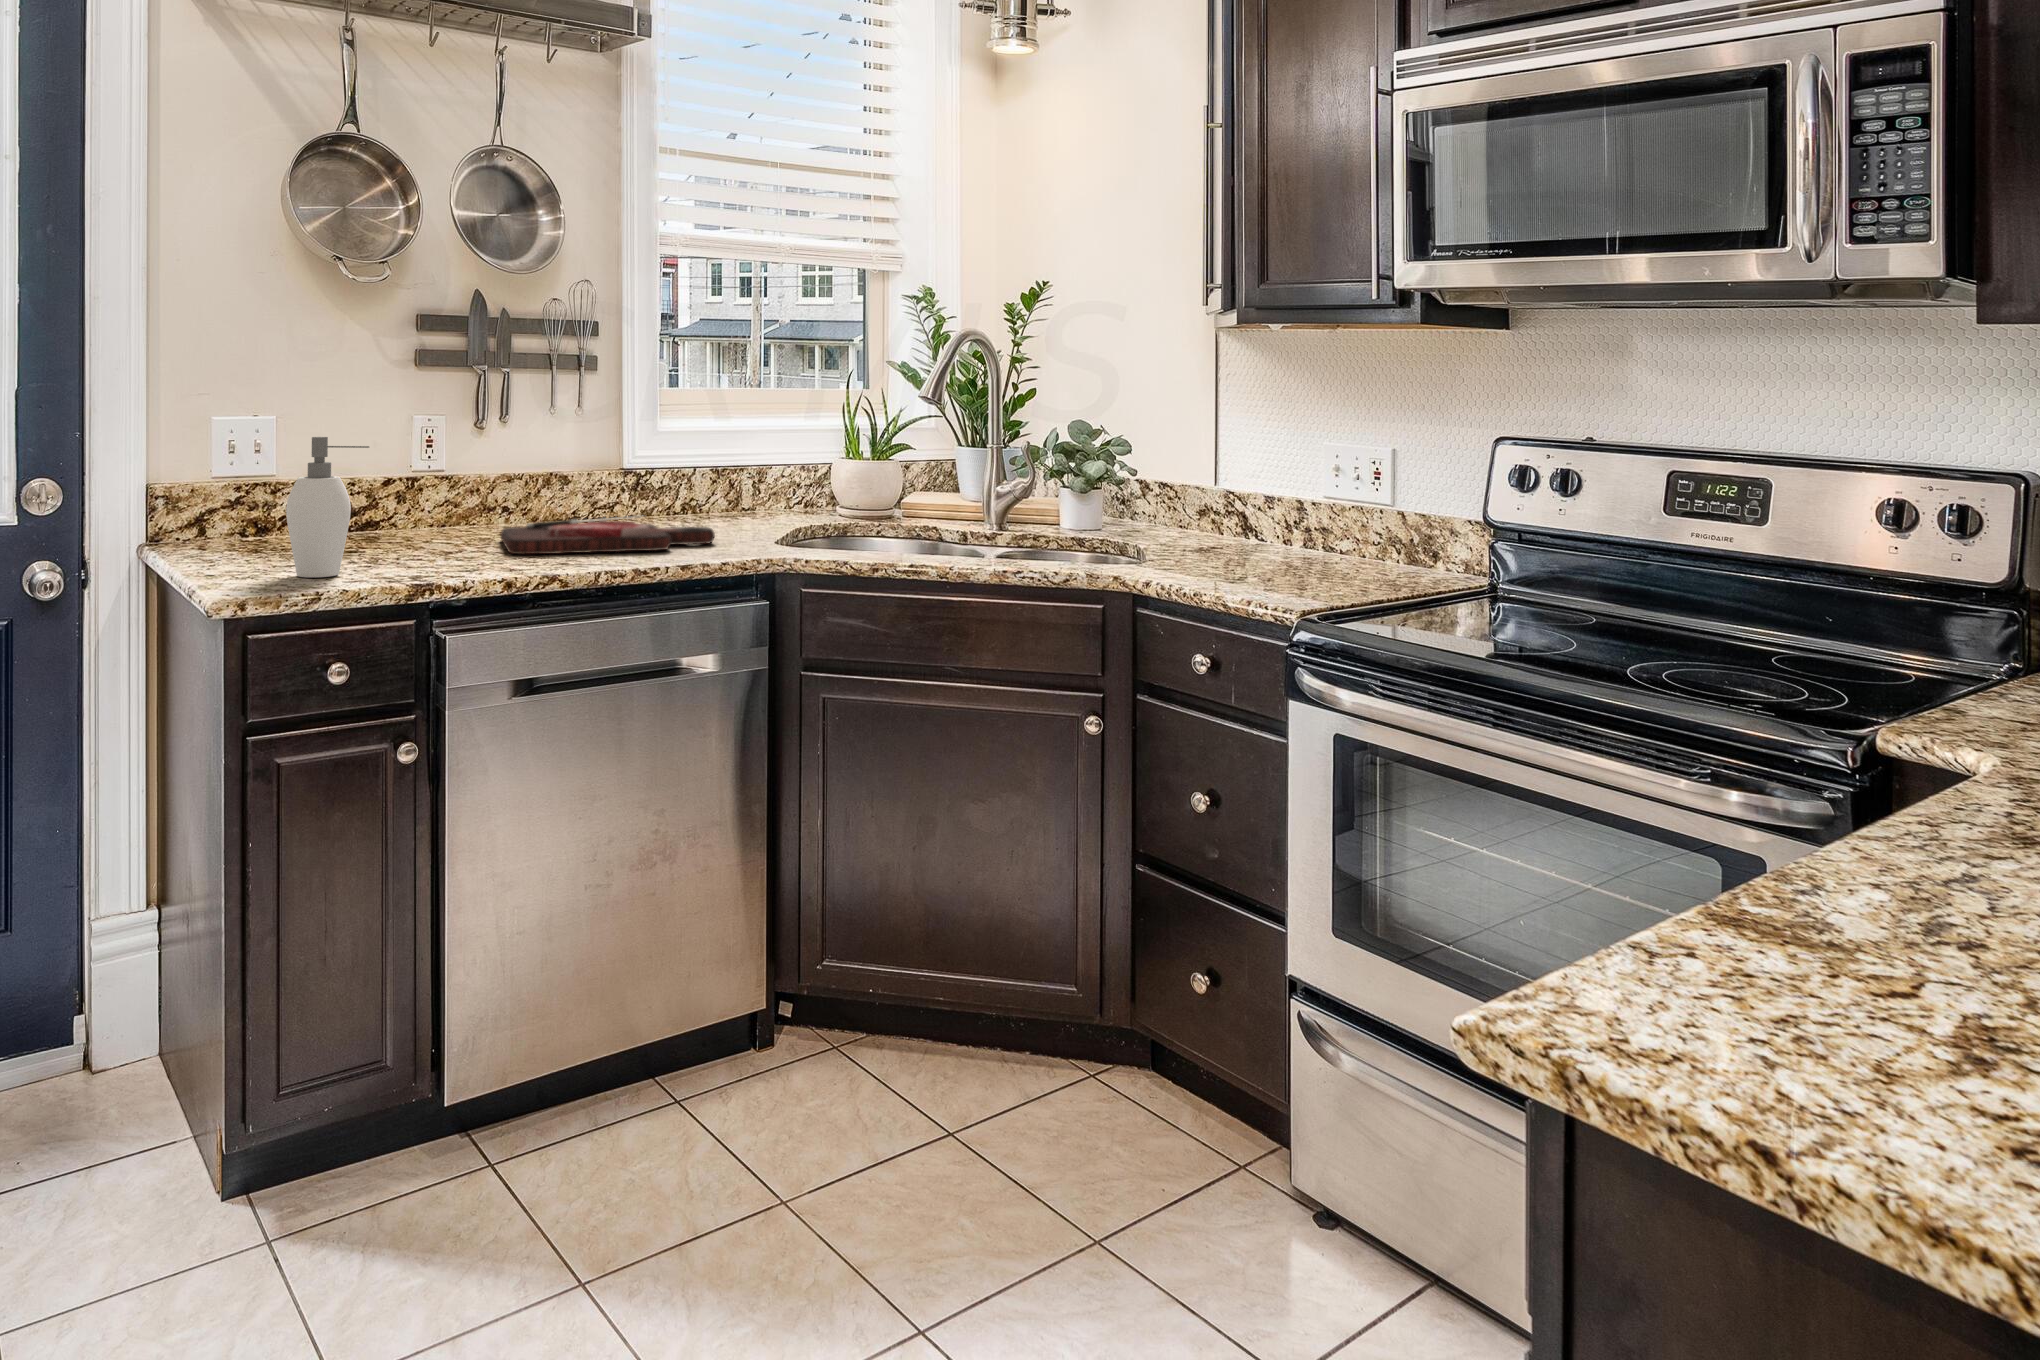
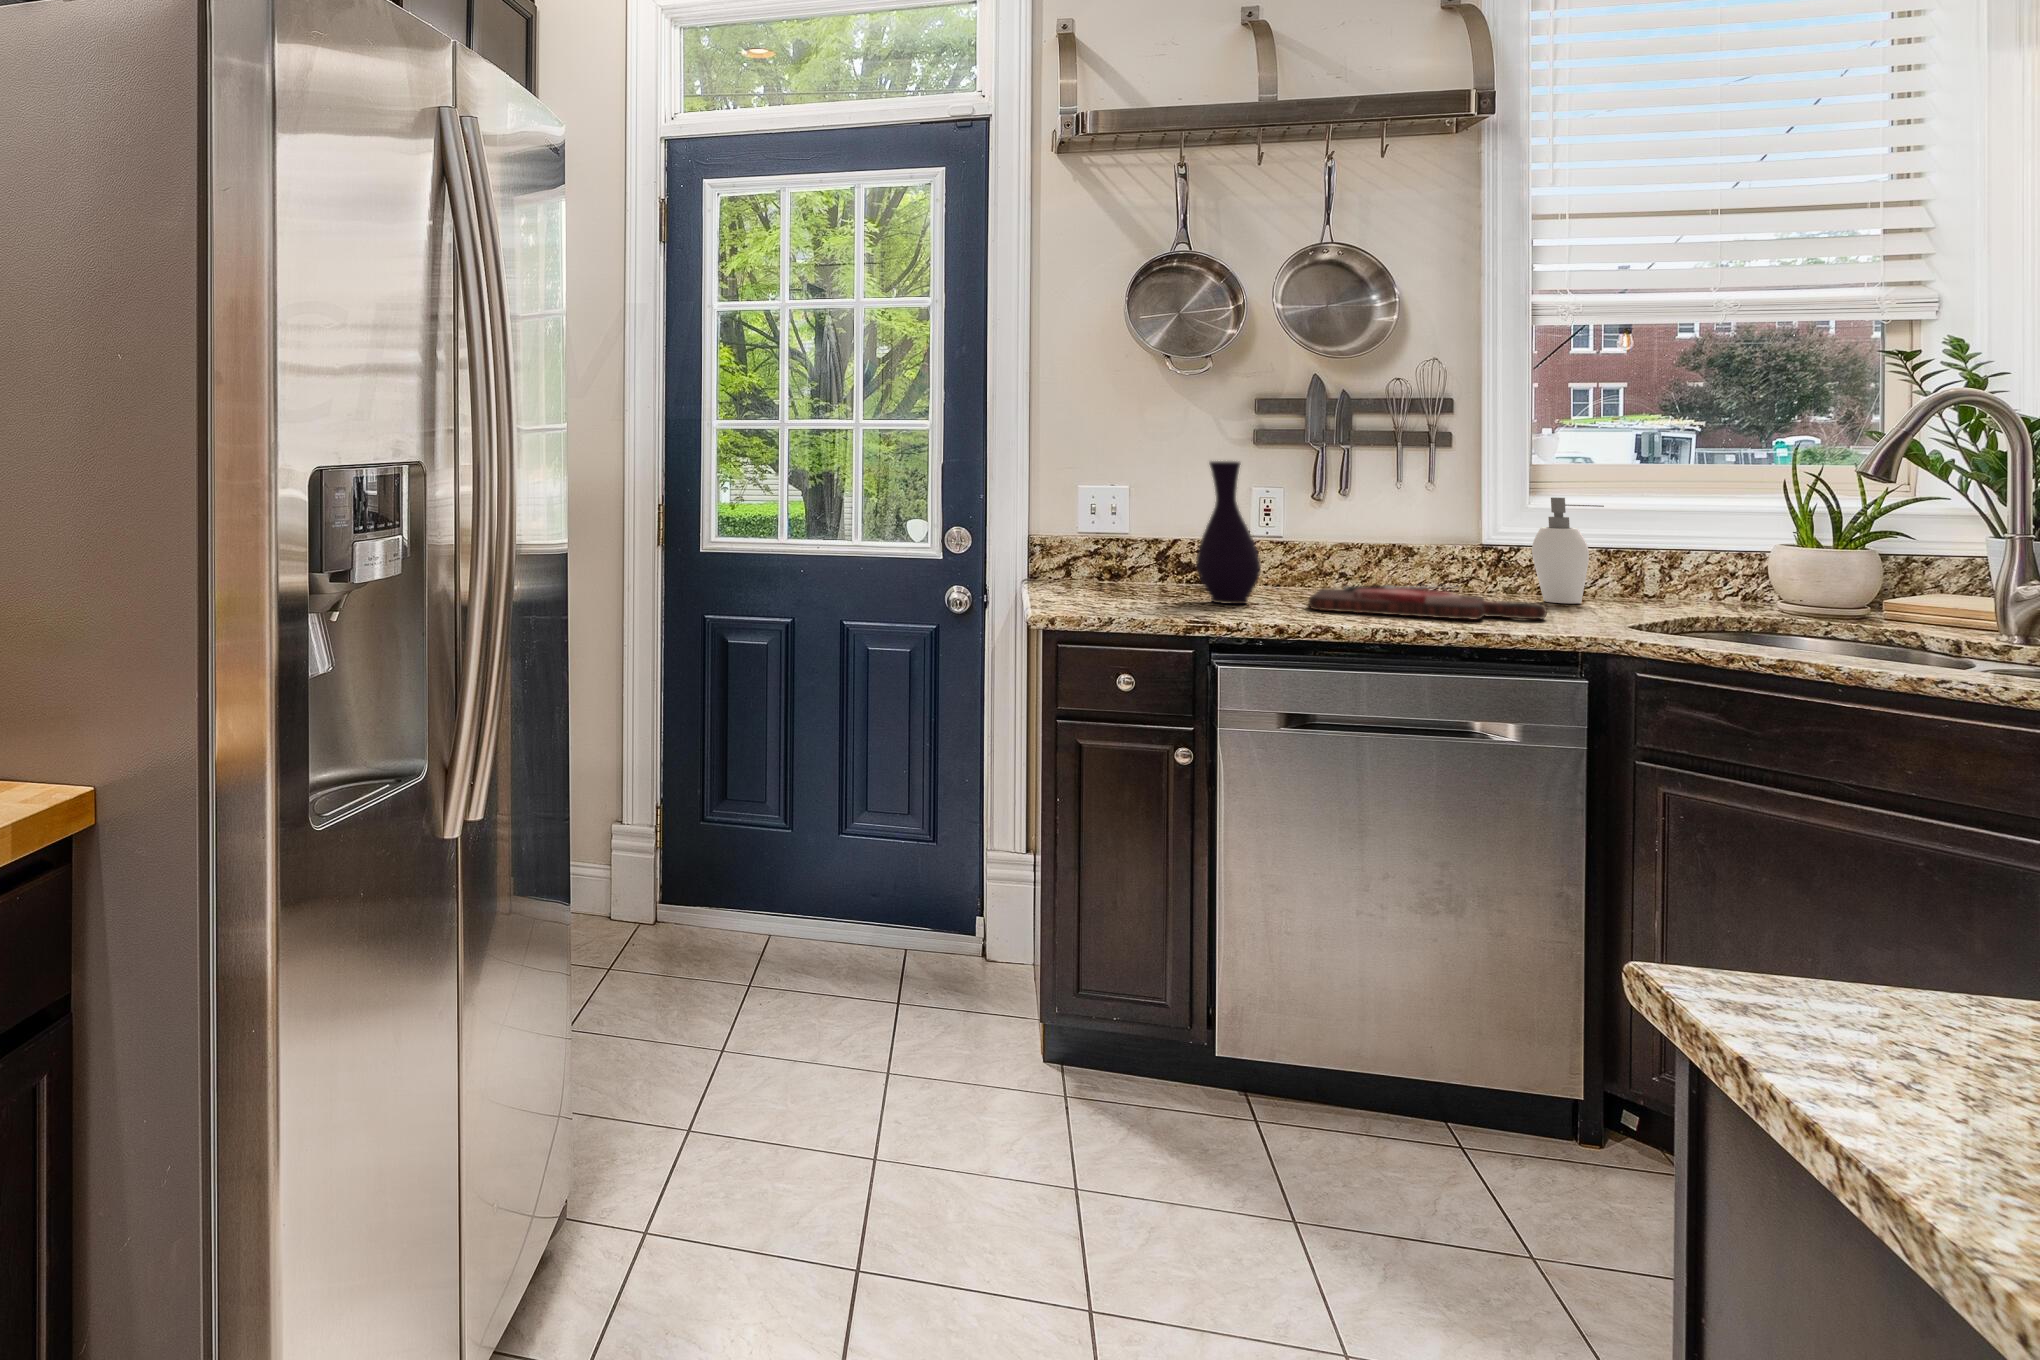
vase: none [384,385,456,557] -> present [1196,461,1261,604]
soap dispenser: present [286,437,369,577] -> present [1532,497,1604,603]

